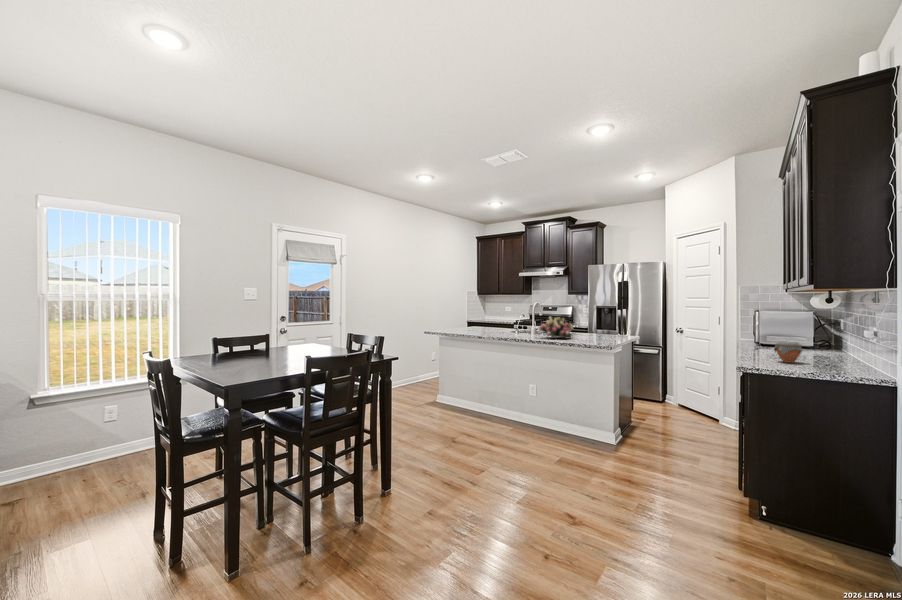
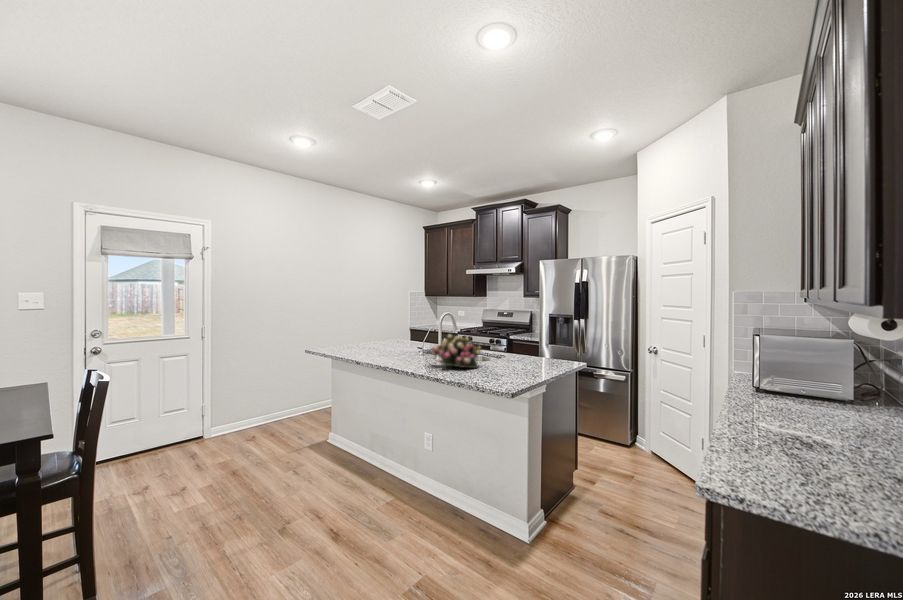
jar: present [774,341,802,363] -> none [782,412,845,464]

